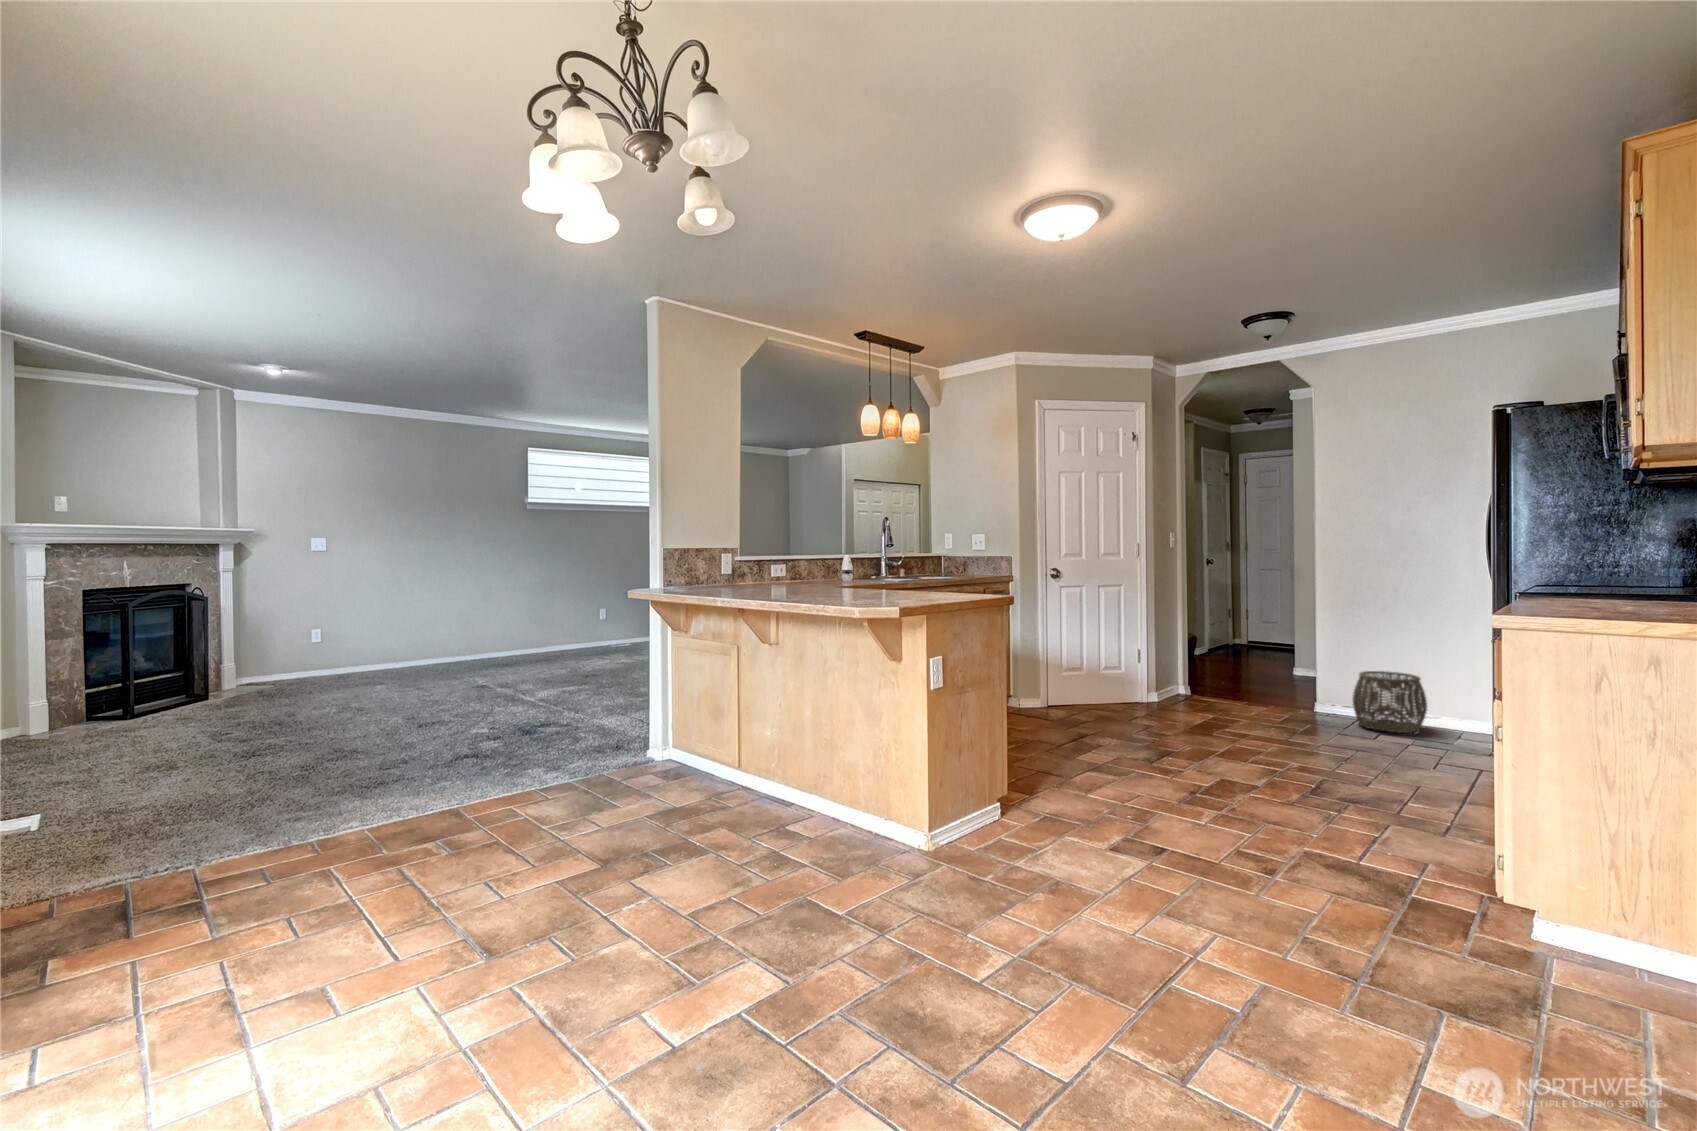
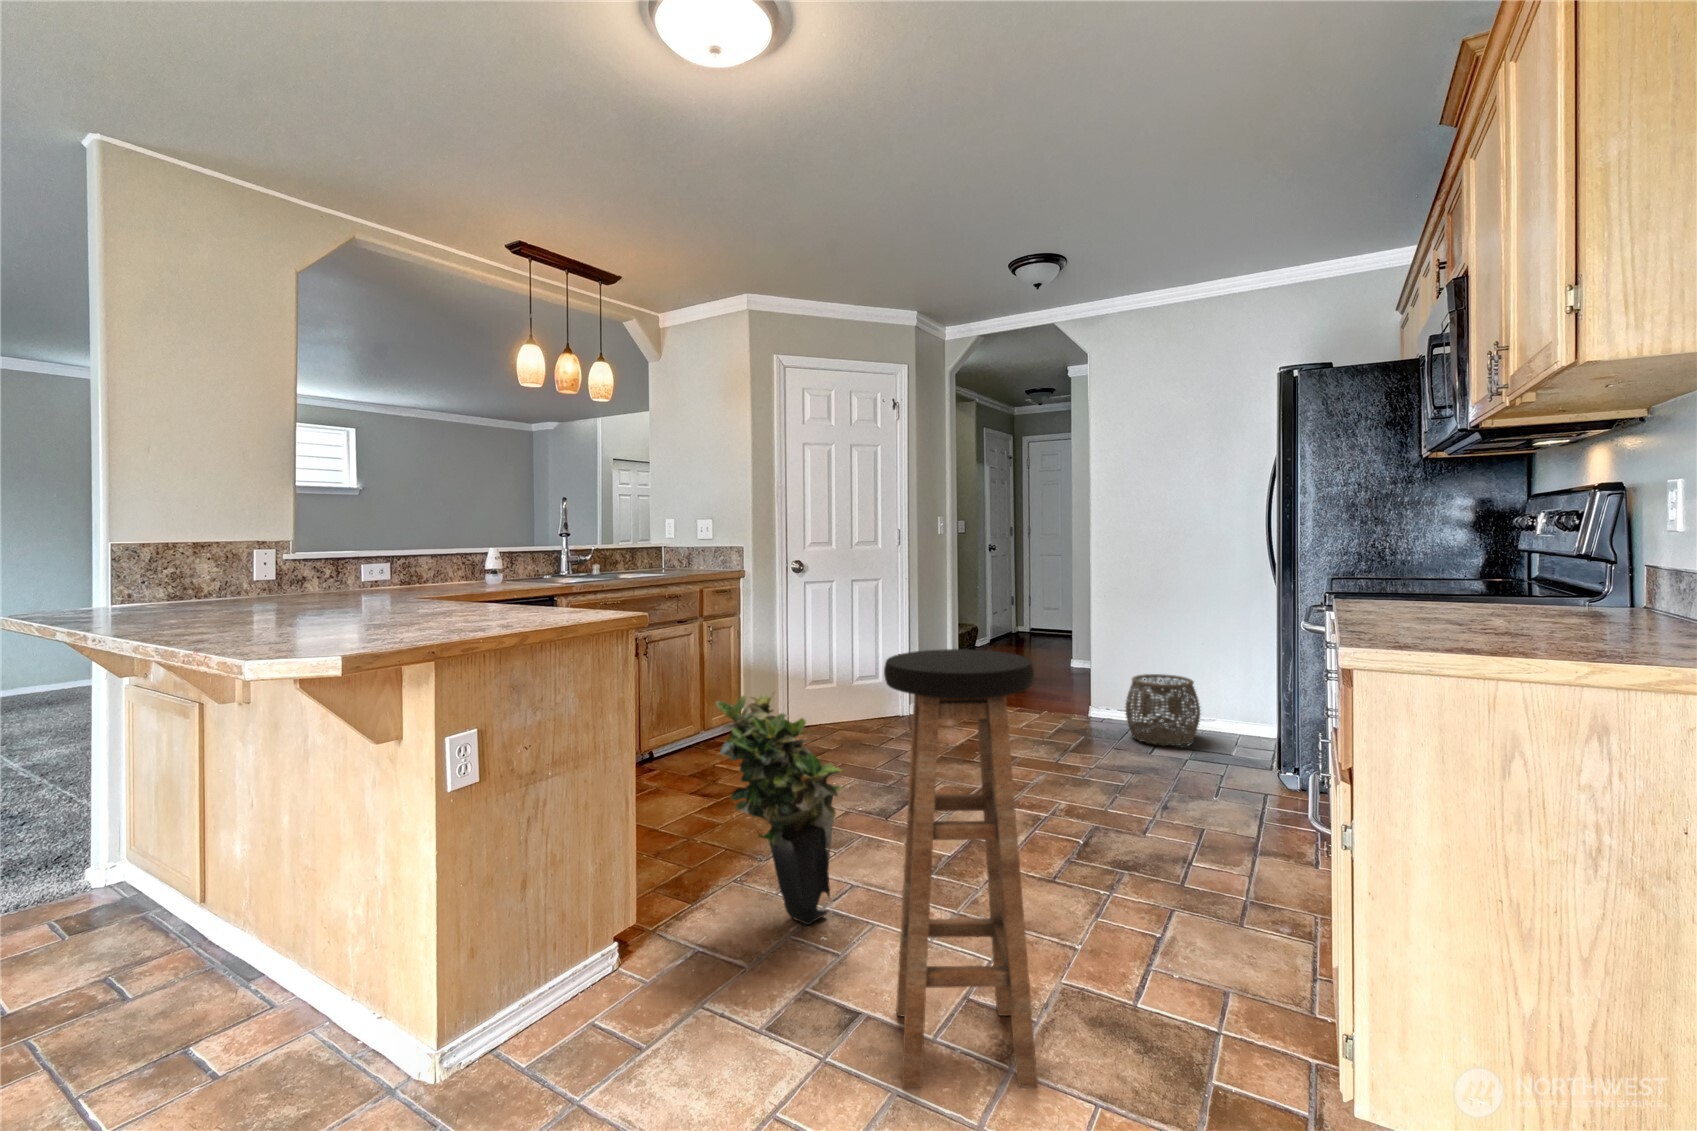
bar stool: none [1189,622,1298,901] -> present [884,649,1038,1088]
potted plant: none [1039,655,1135,817] -> present [716,694,842,925]

